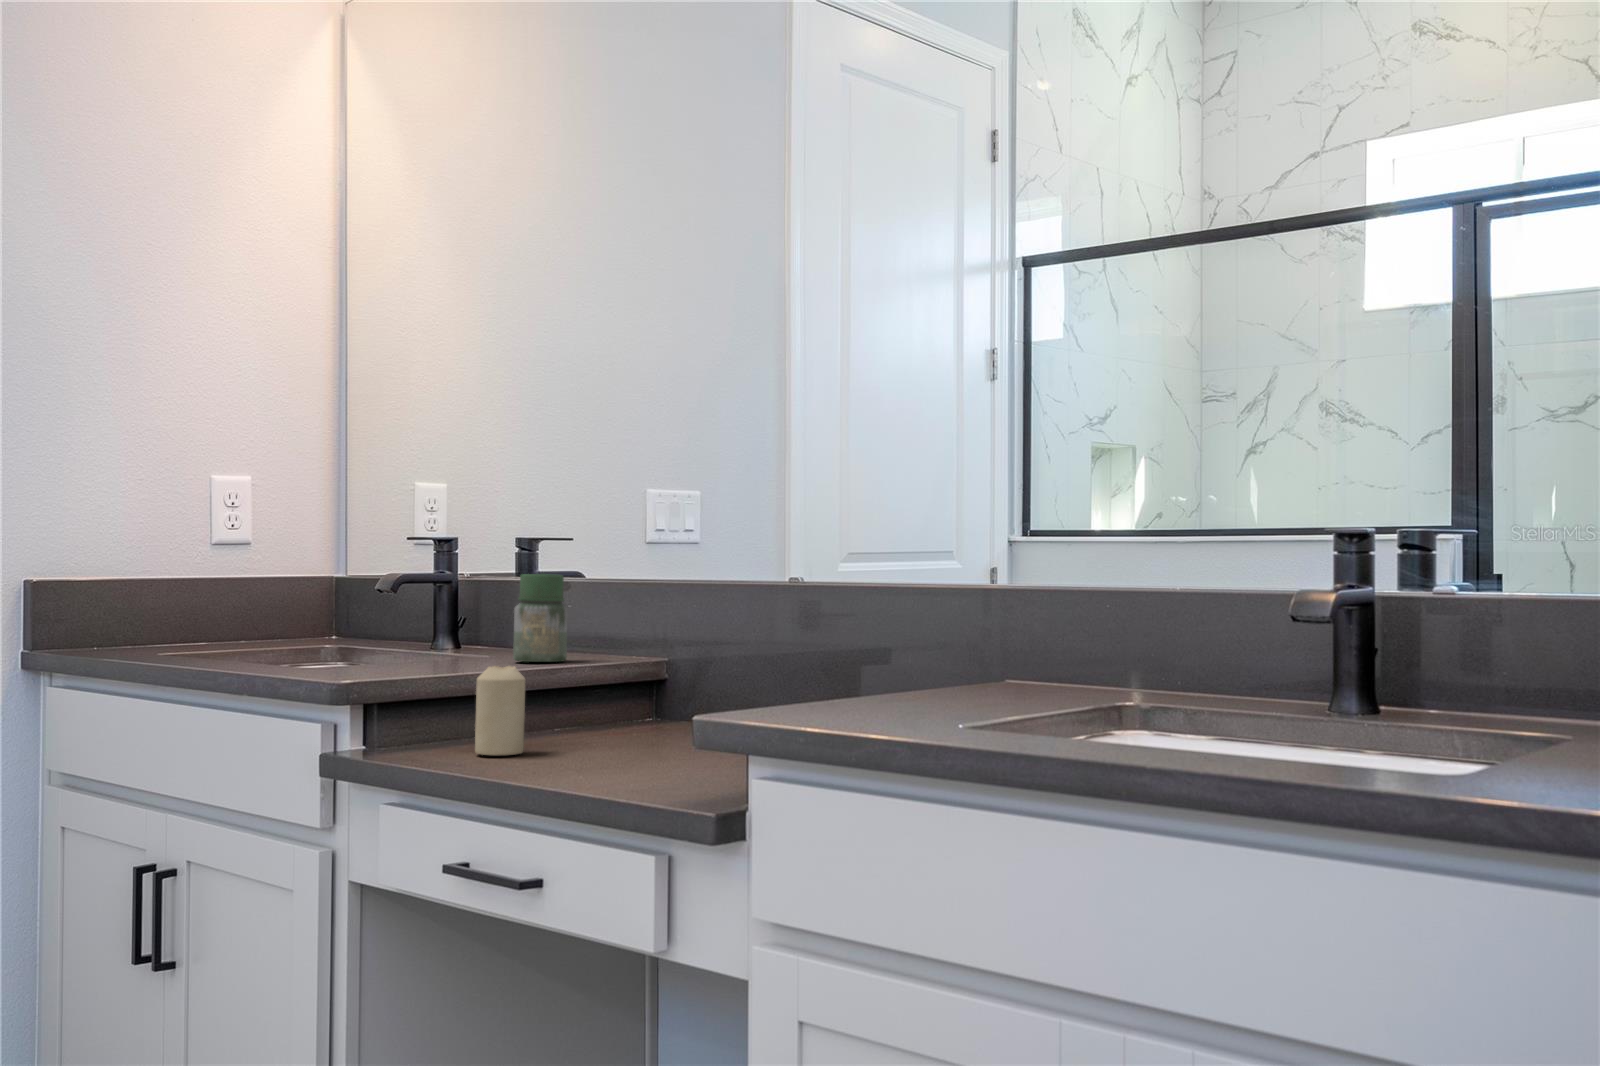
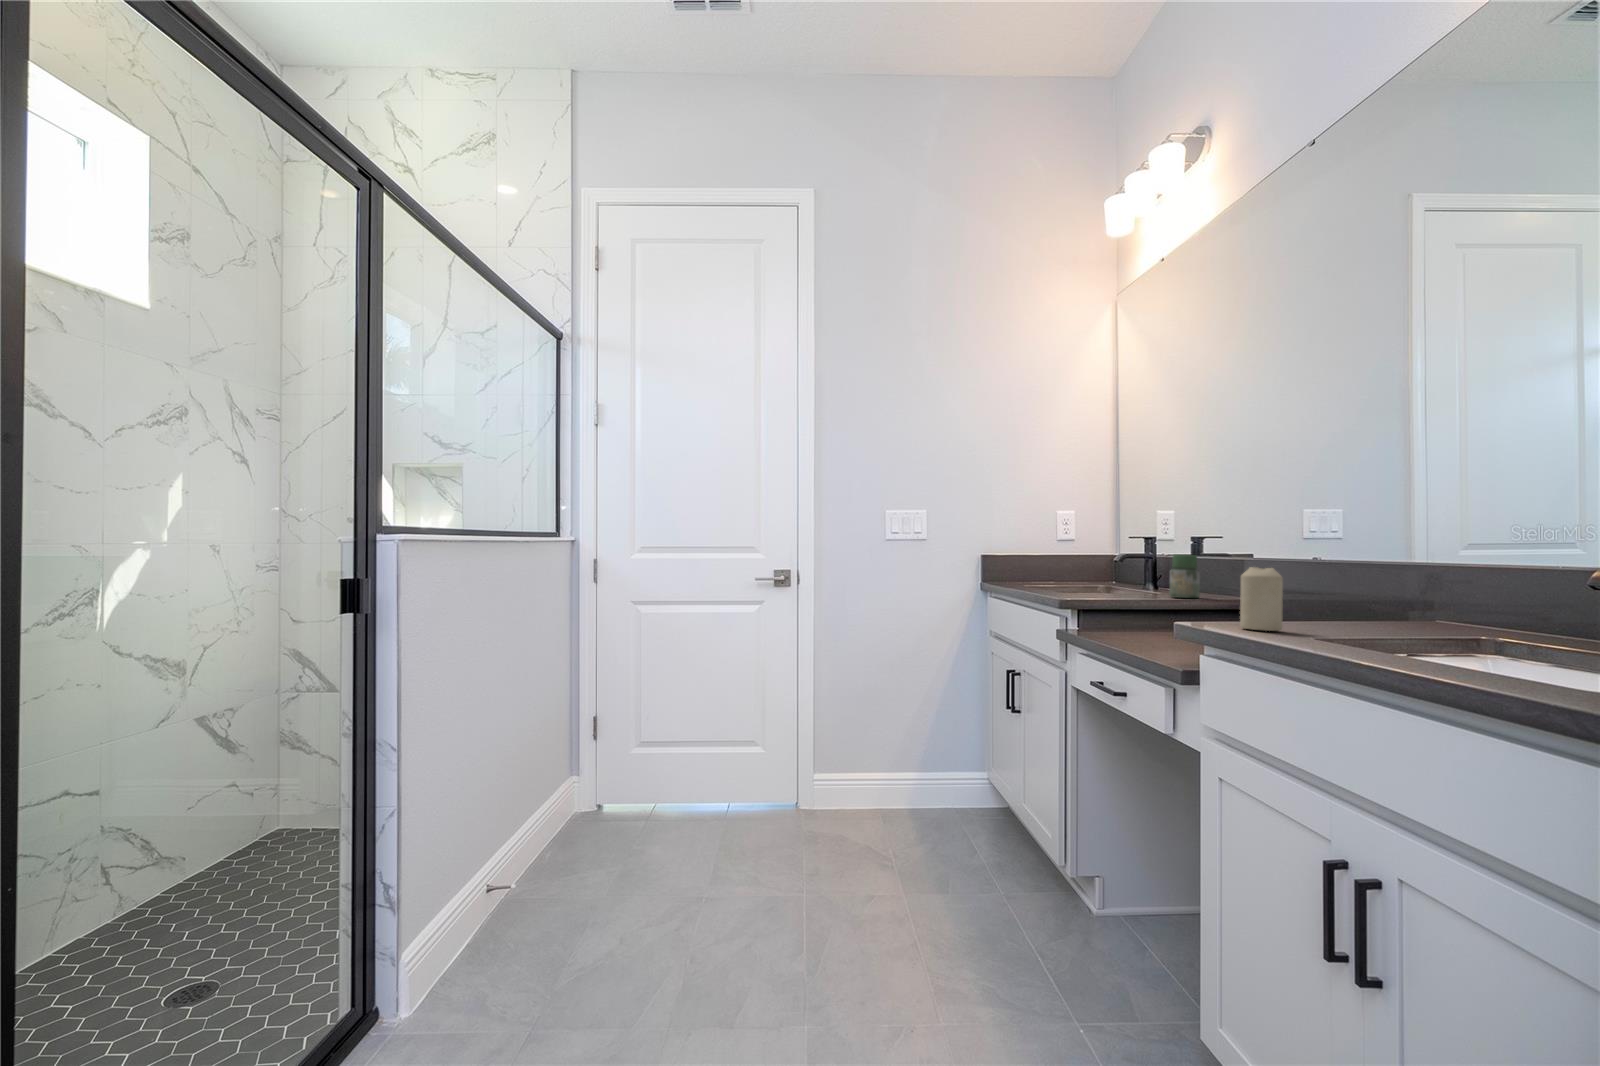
candle: present [475,666,526,755] -> present [1240,567,1283,631]

